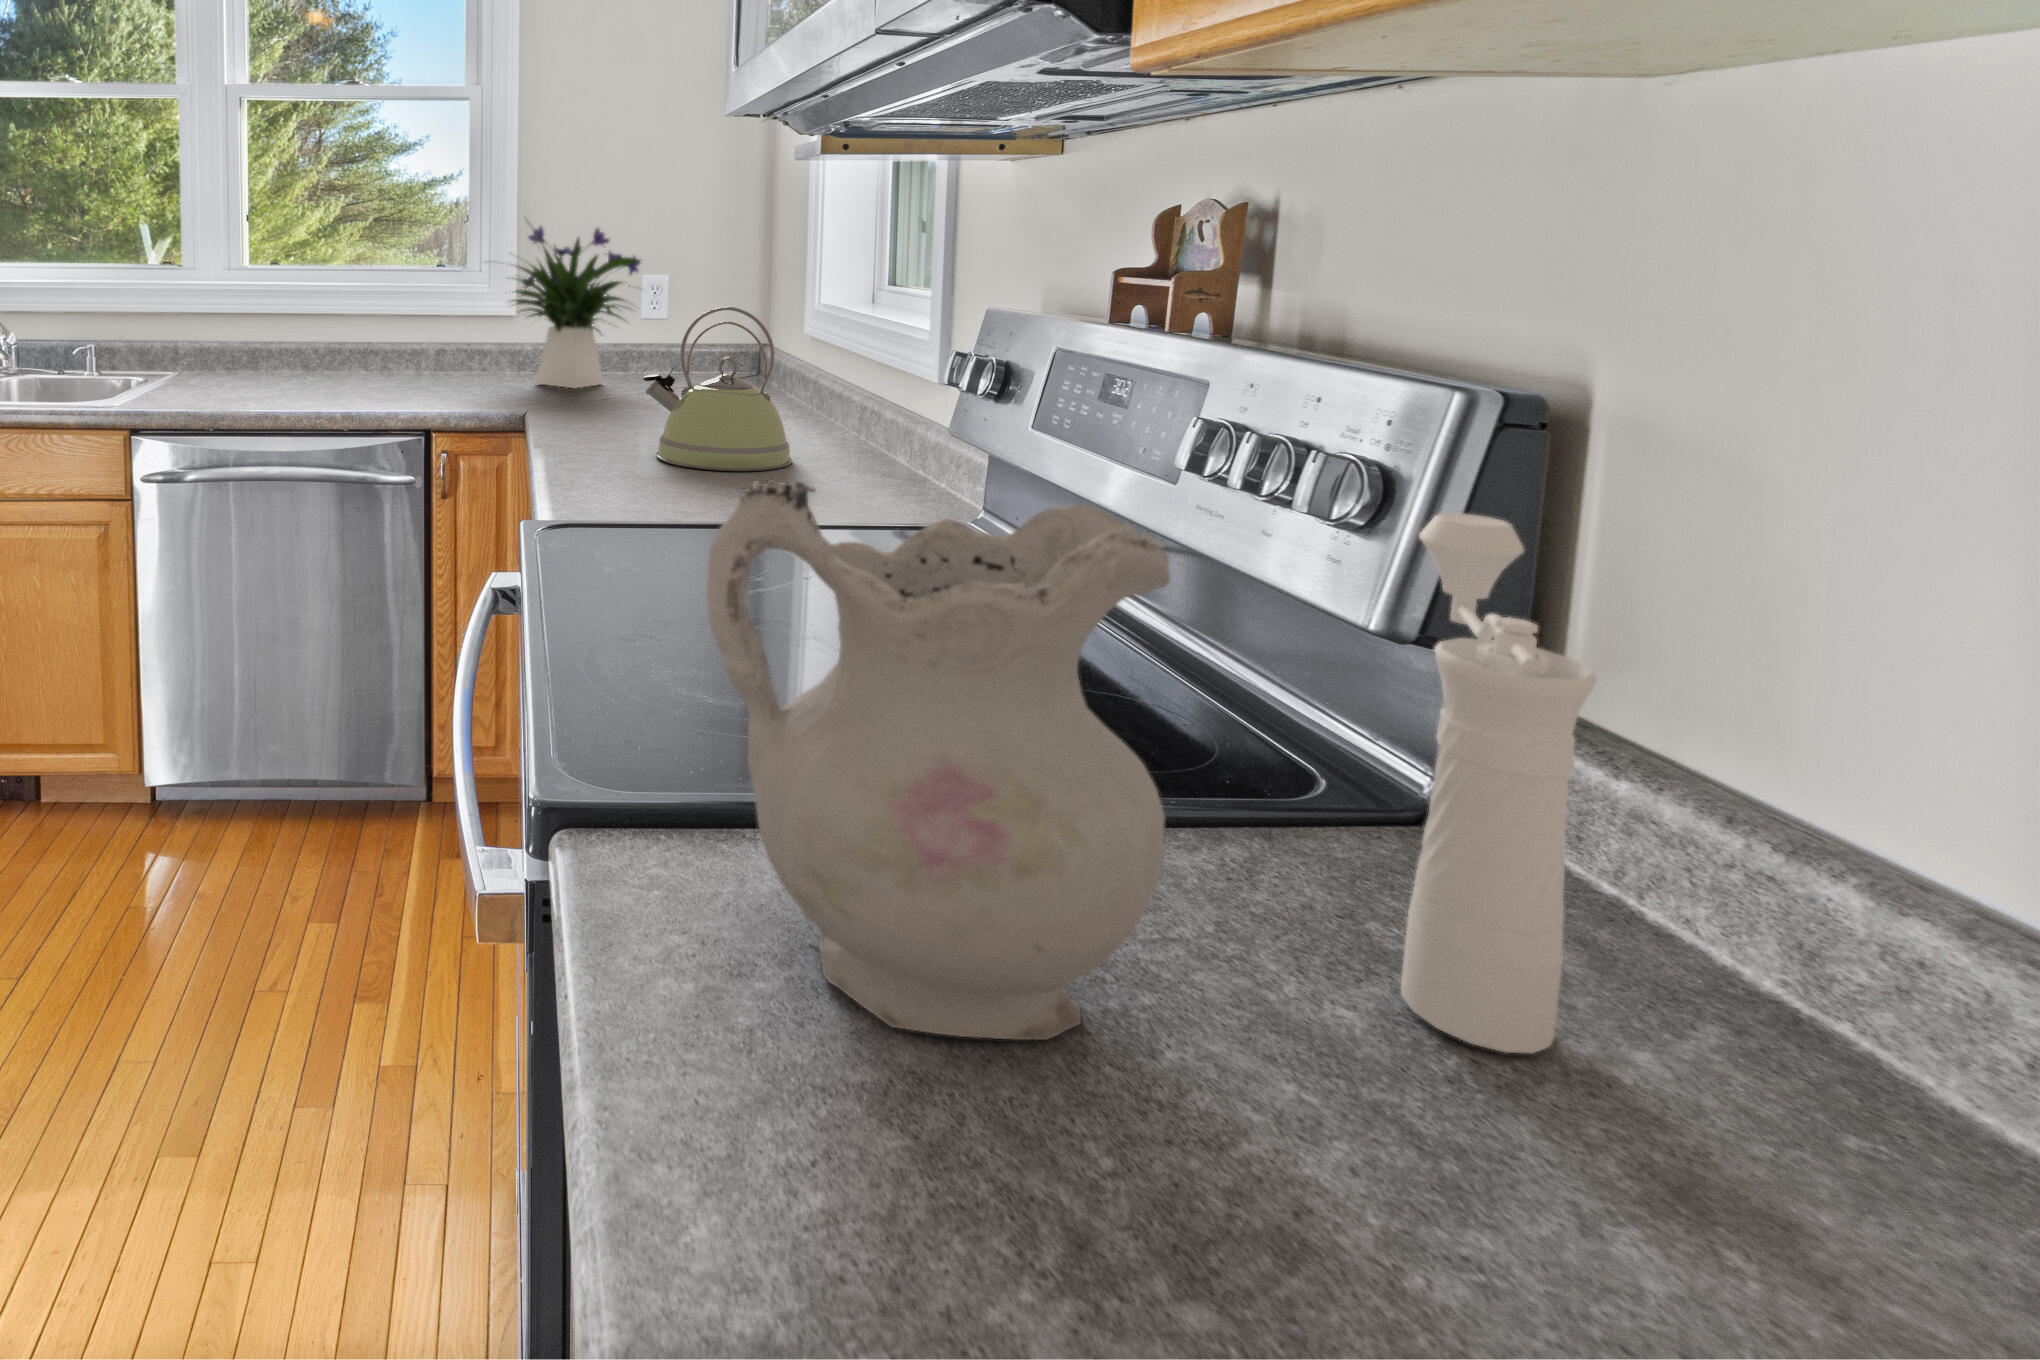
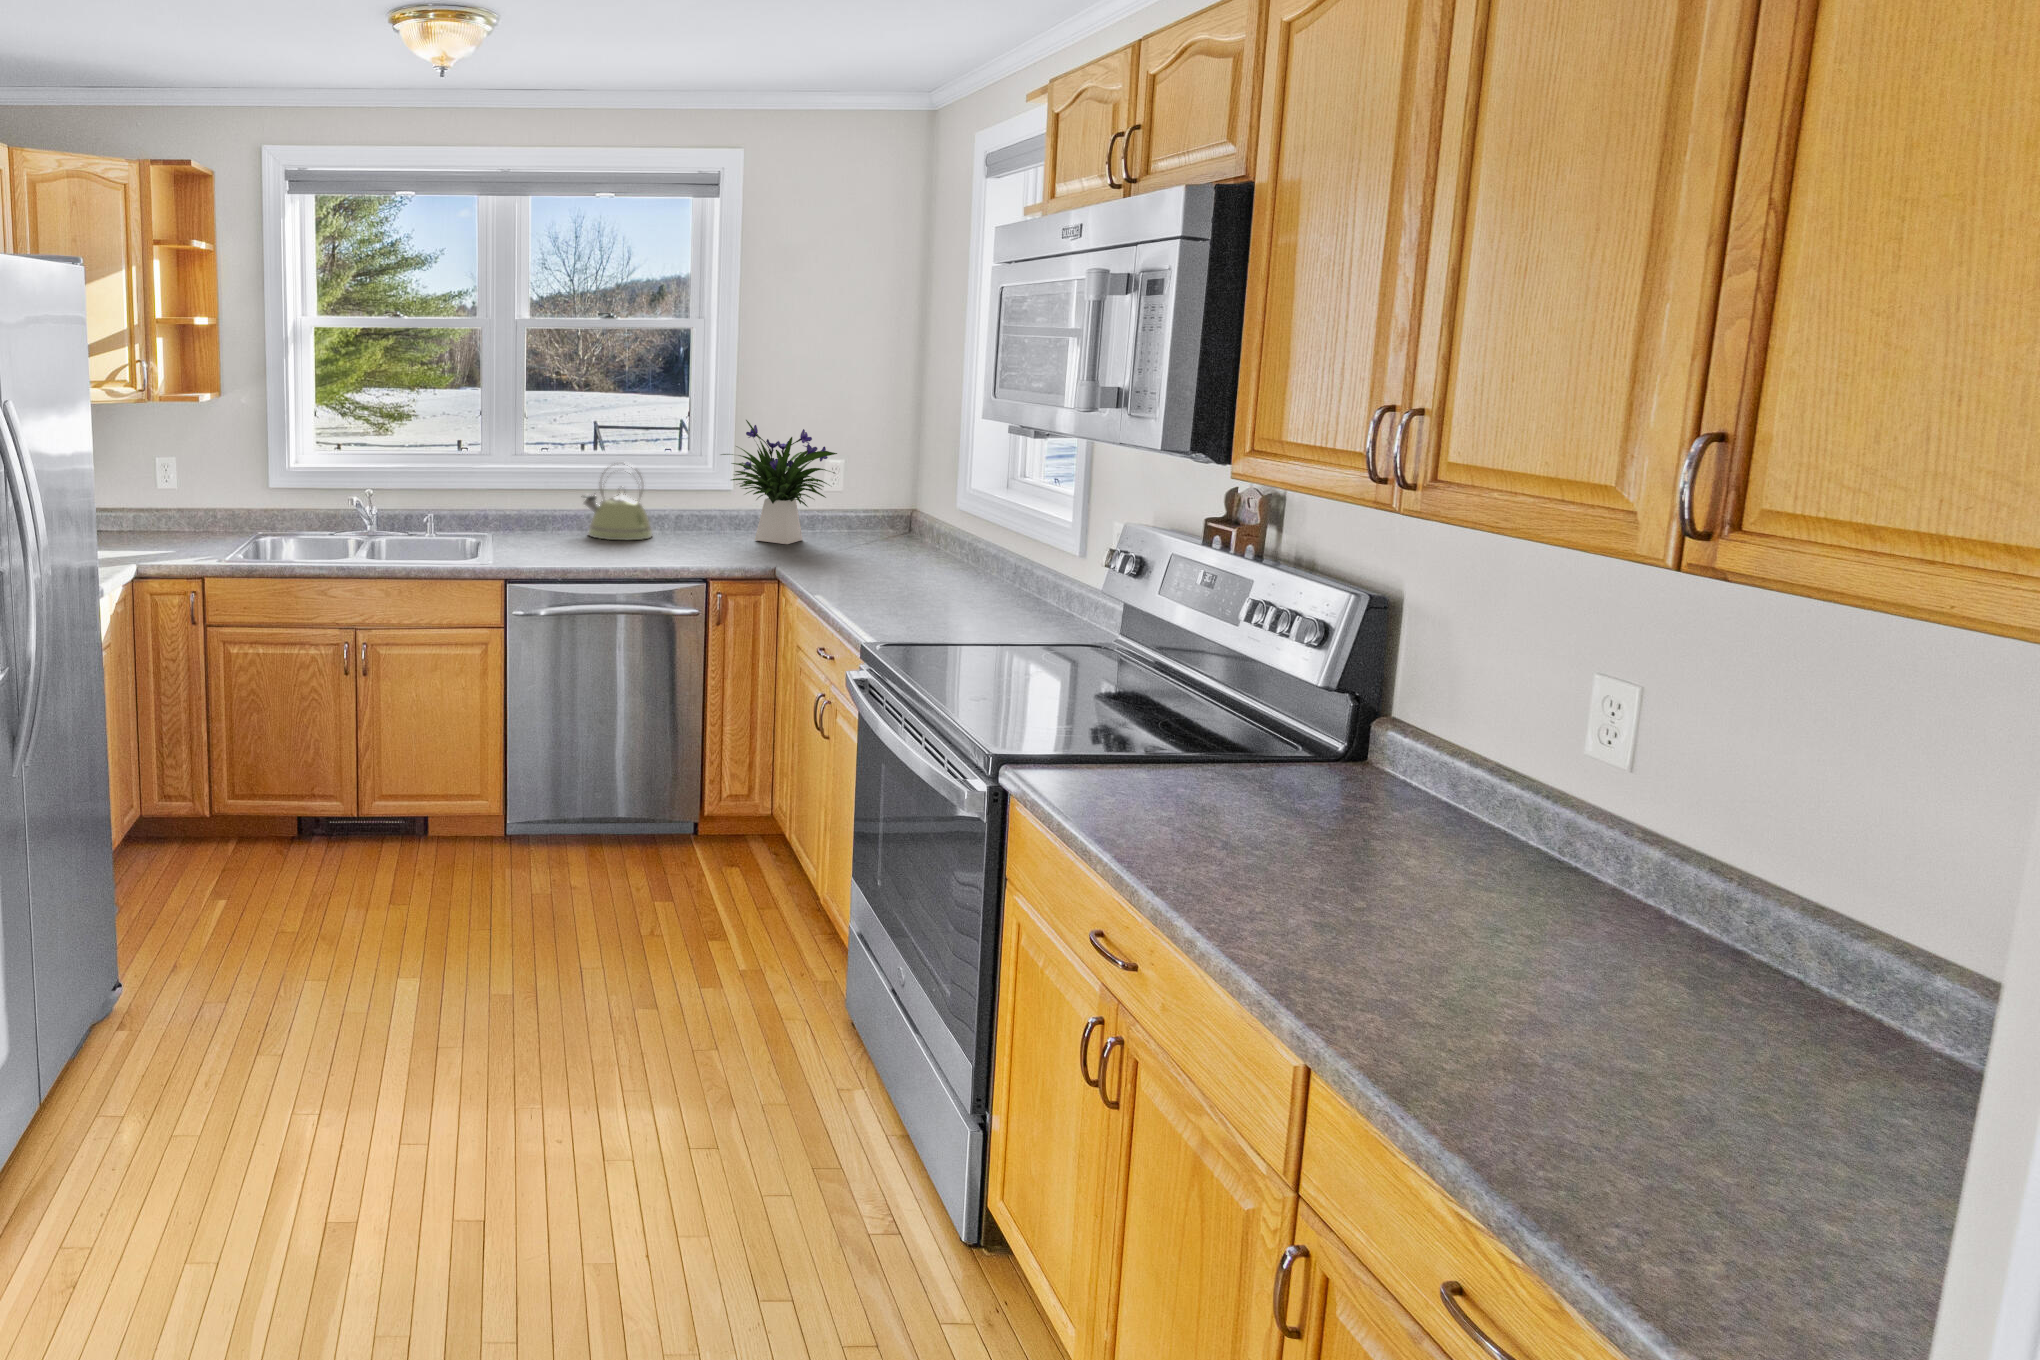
kettle: present [643,307,792,471] -> present [583,473,652,540]
ceramic pitcher: present [707,480,1170,1040] -> none [1099,636,1255,808]
pepper mill: present [1401,513,1597,1054] -> none [1323,644,1382,810]

